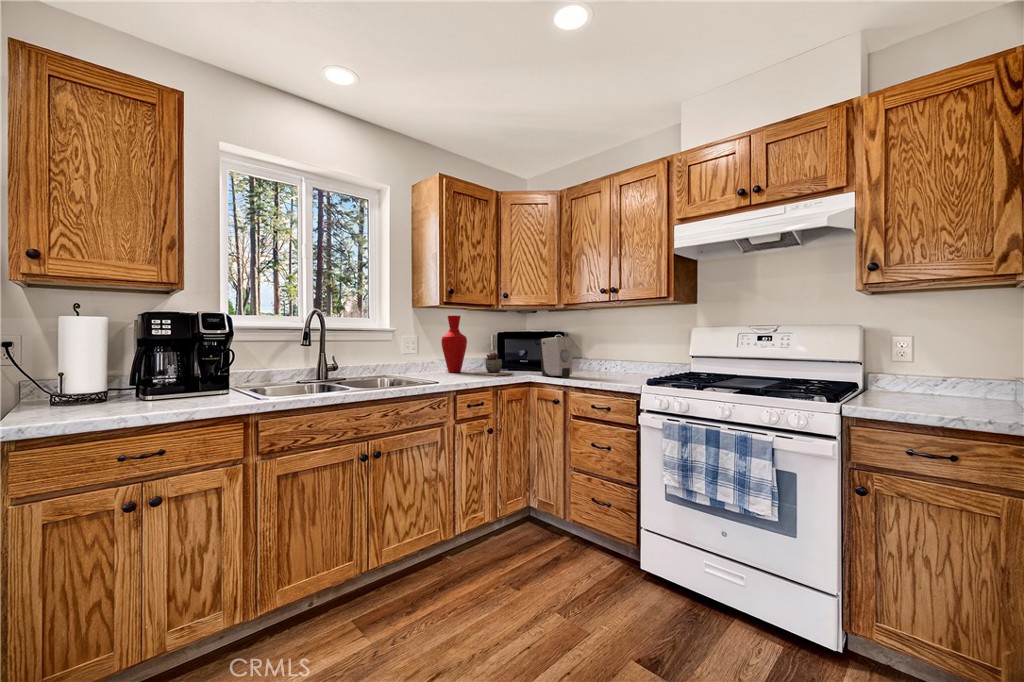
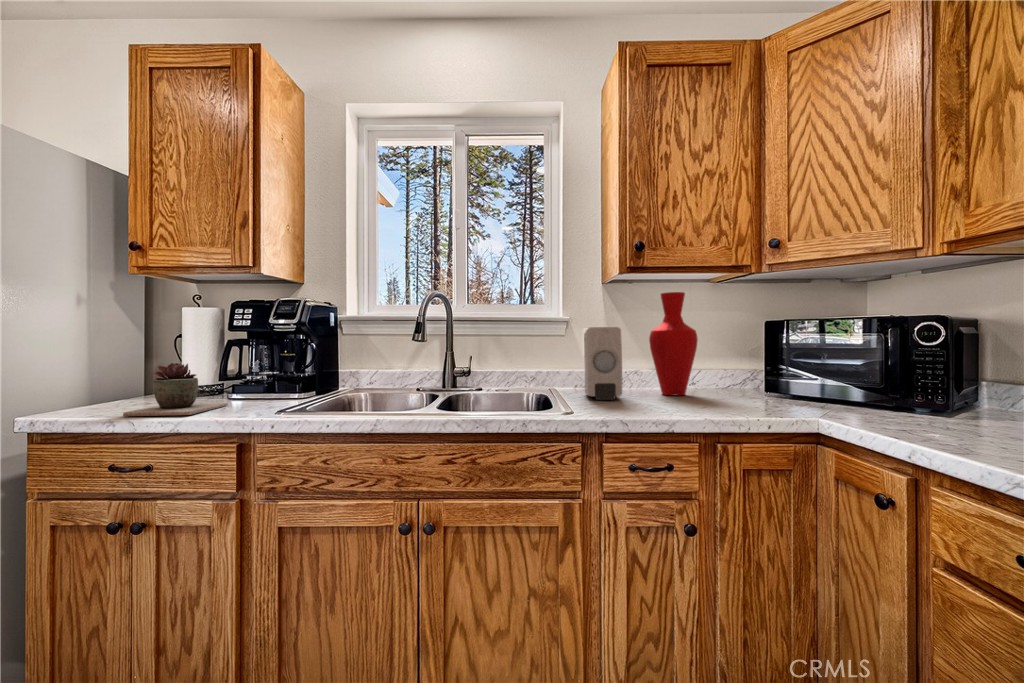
soap dispenser: present [540,337,572,378] -> present [584,327,622,400]
succulent plant: present [474,353,514,376] -> present [123,363,228,416]

